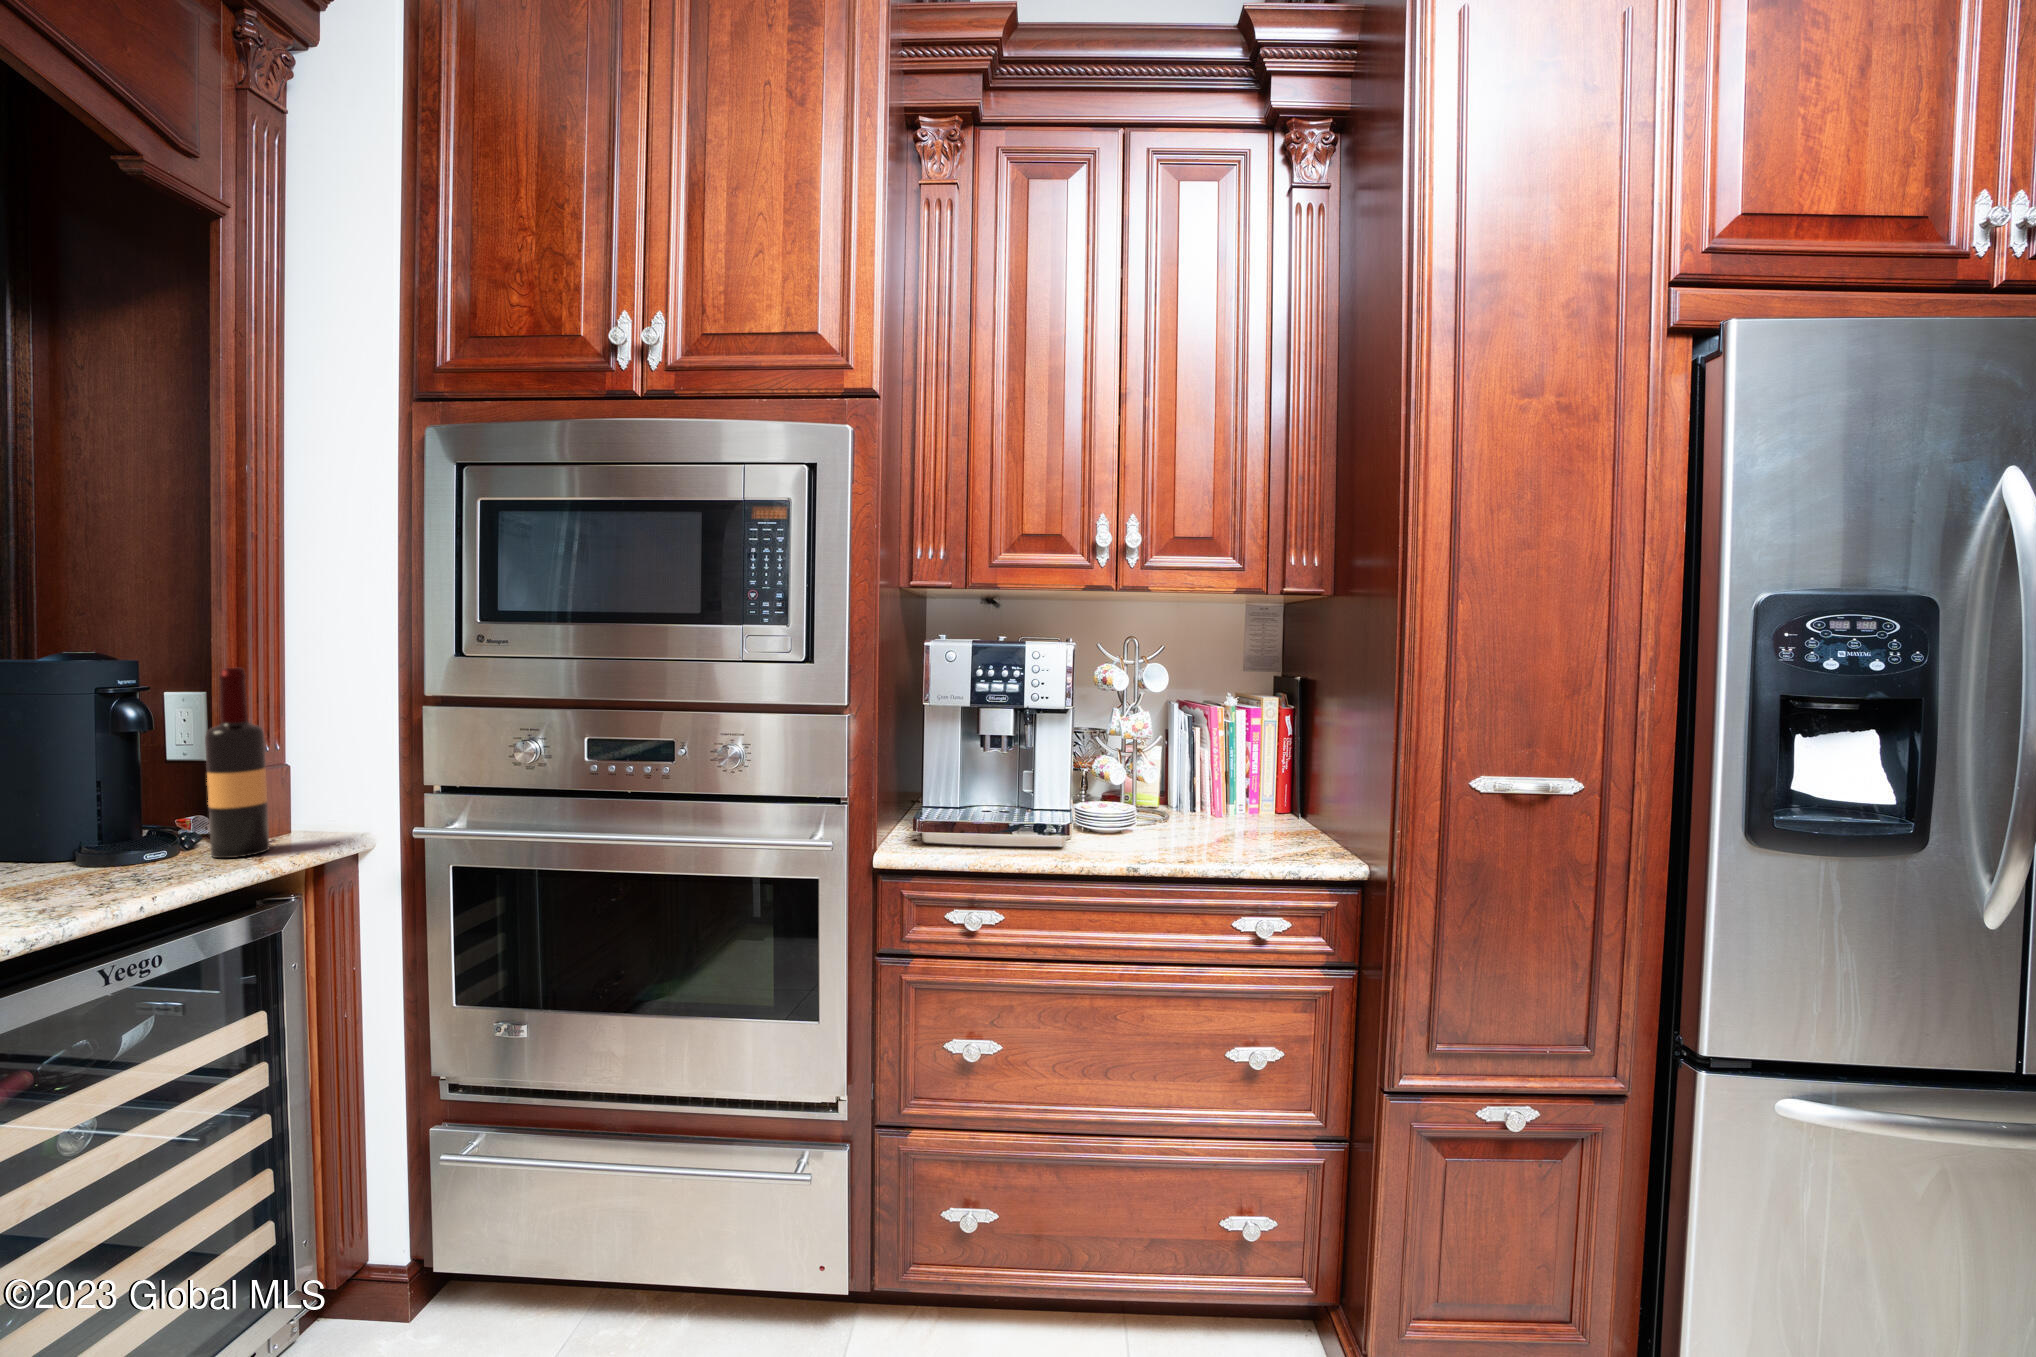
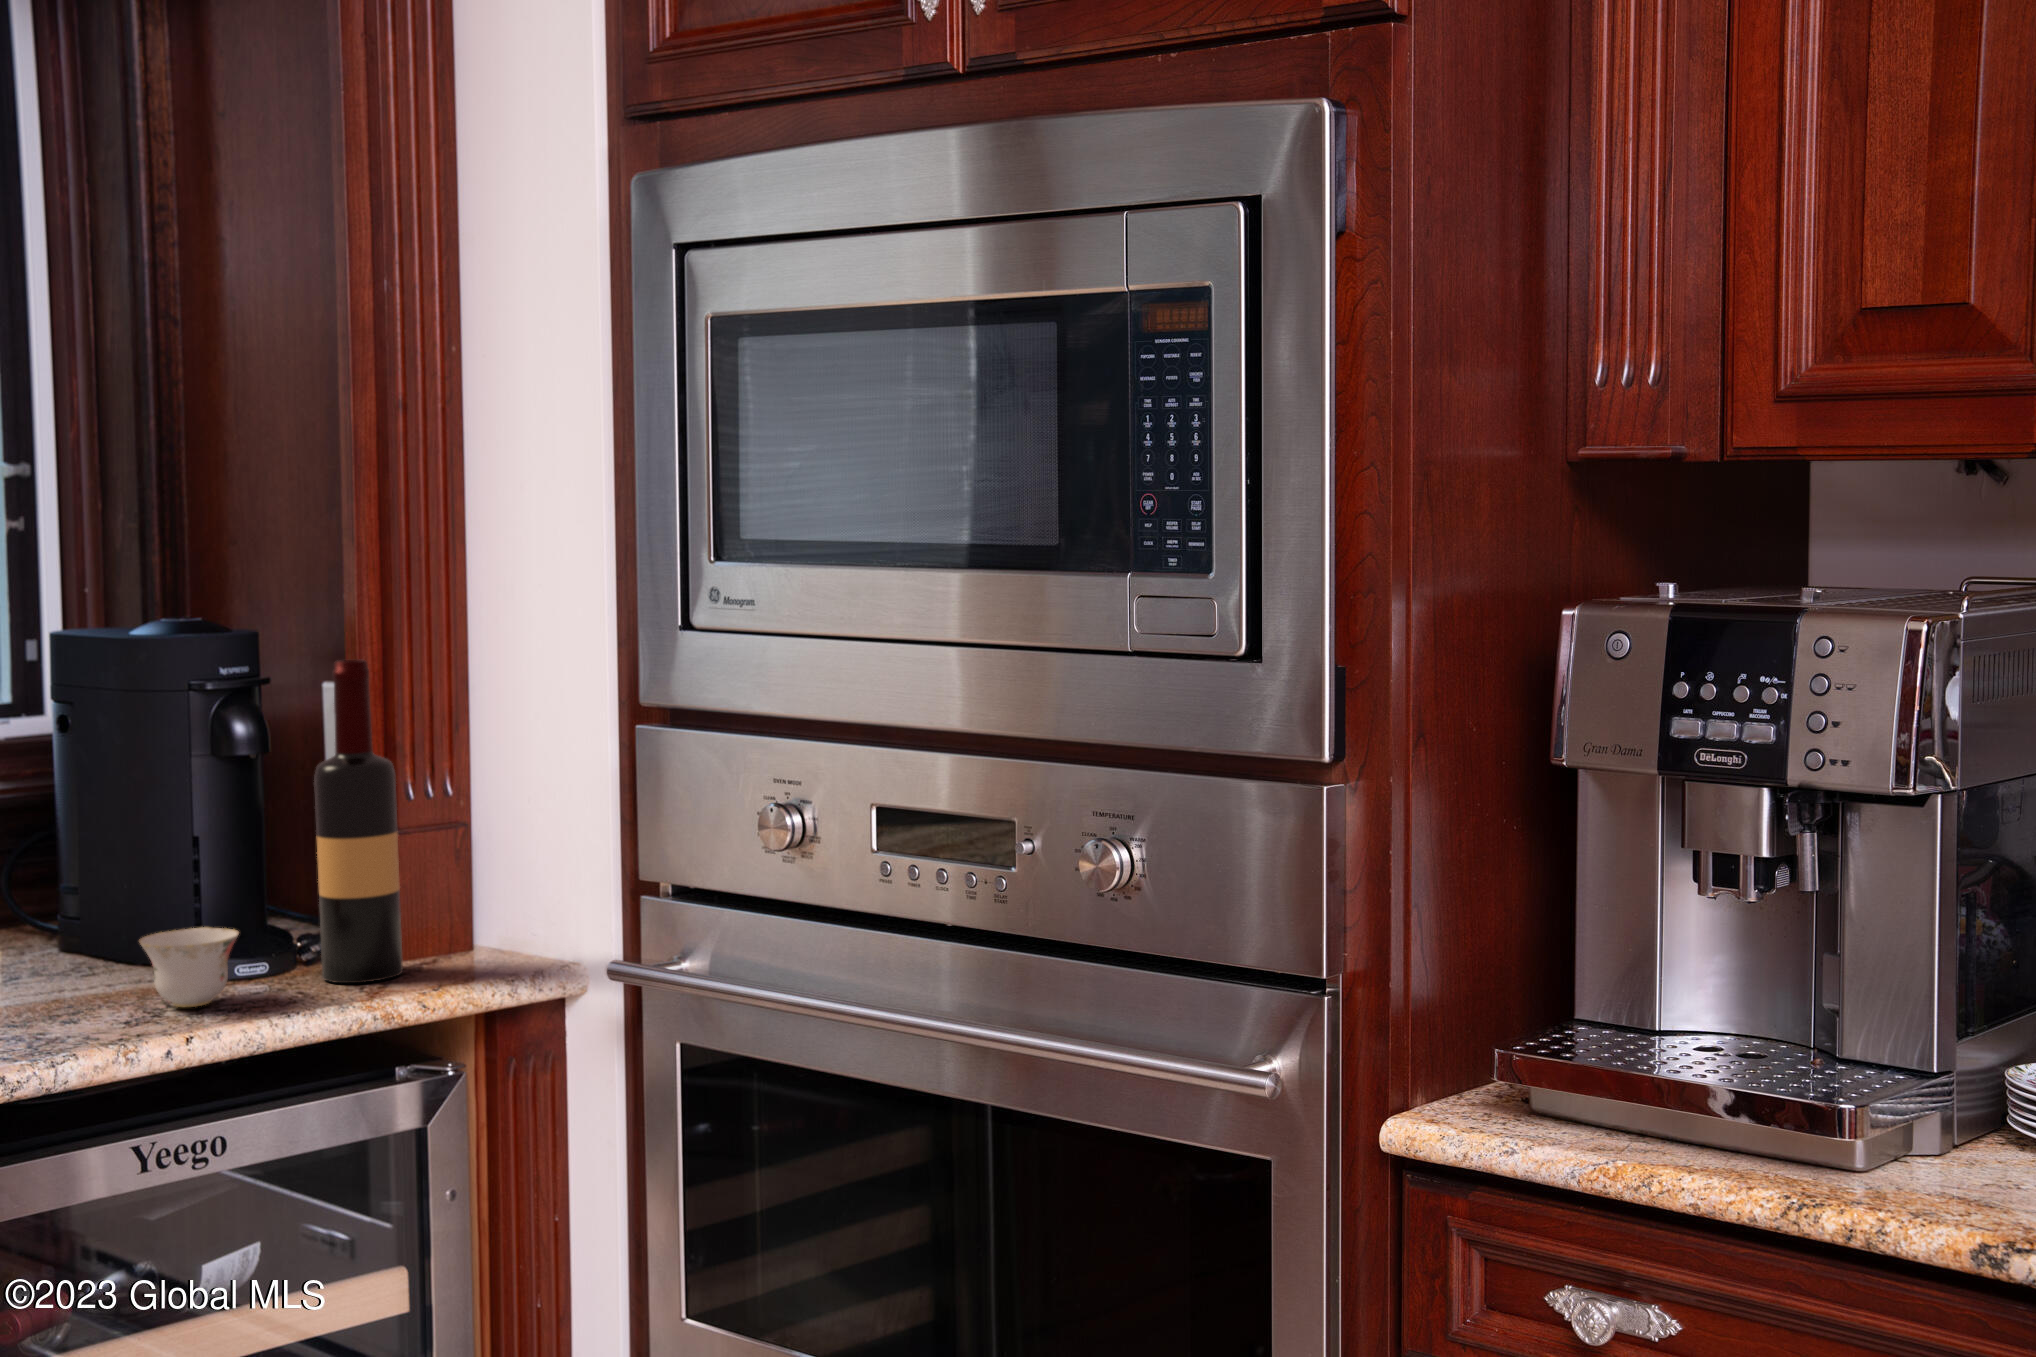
teacup: none [81,832,160,882] -> present [139,927,239,1007]

